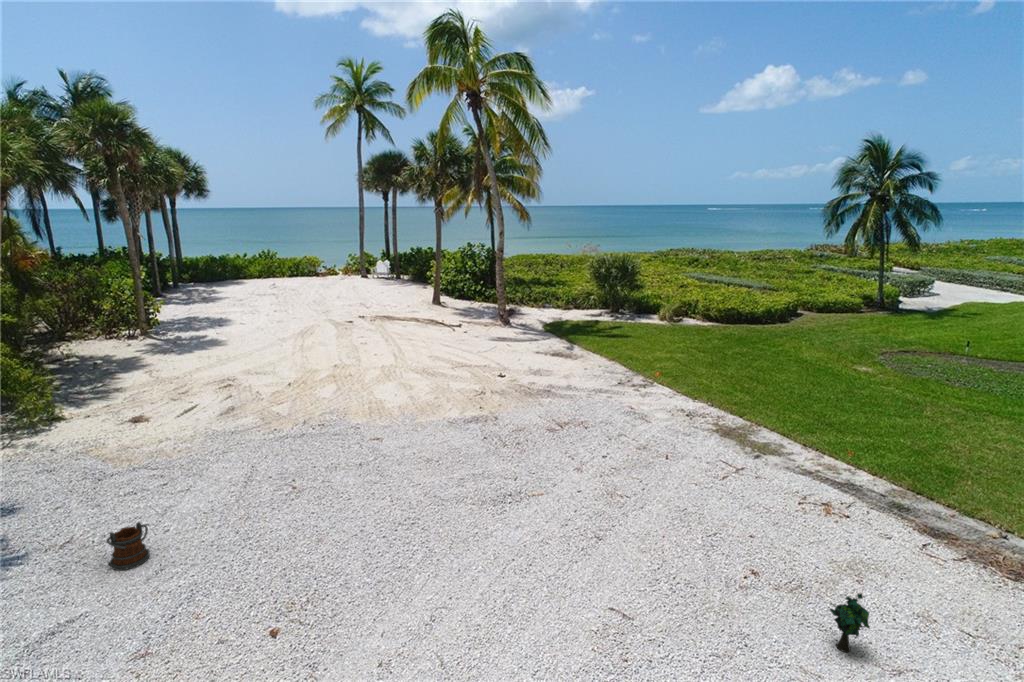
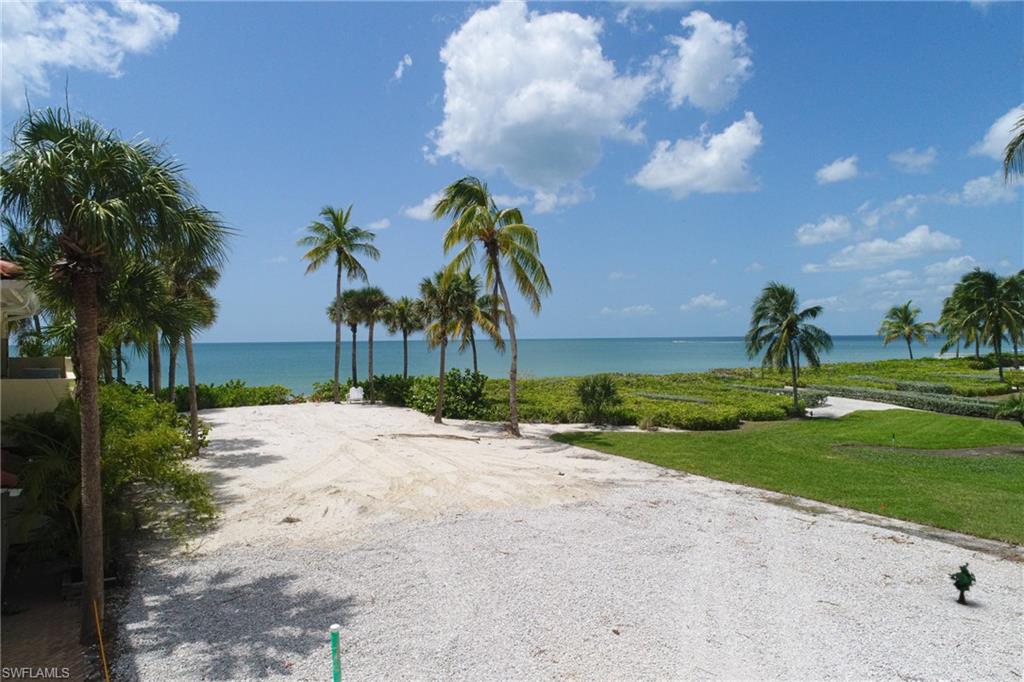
bucket: present [106,522,150,570] -> none [428,572,457,611]

